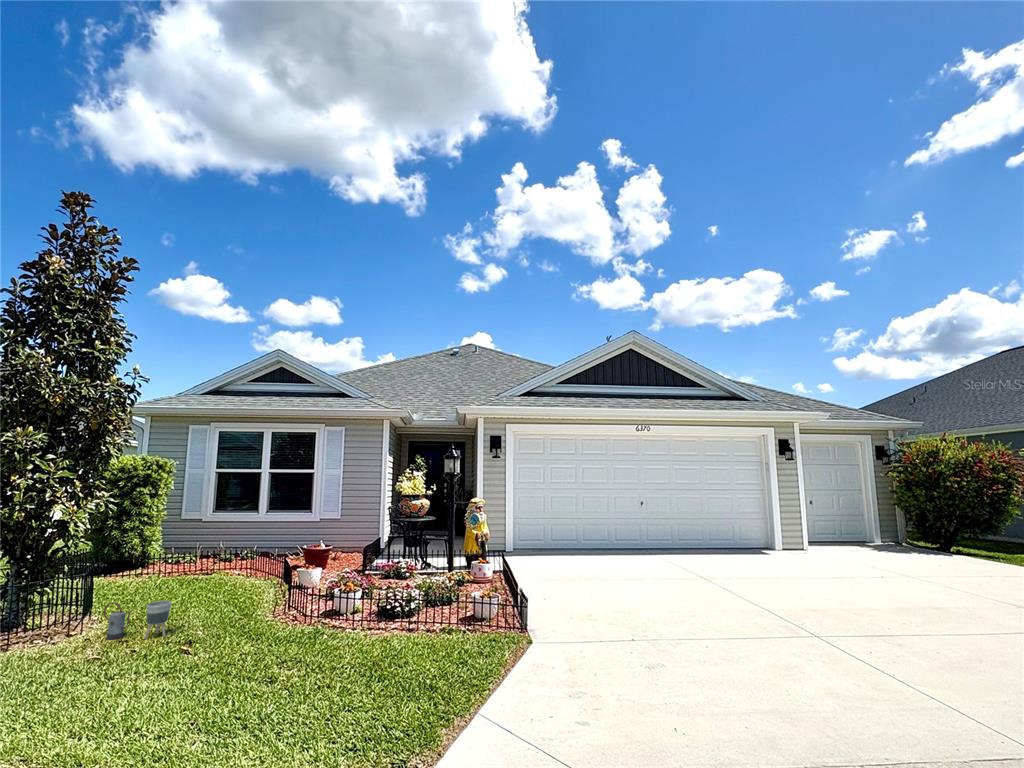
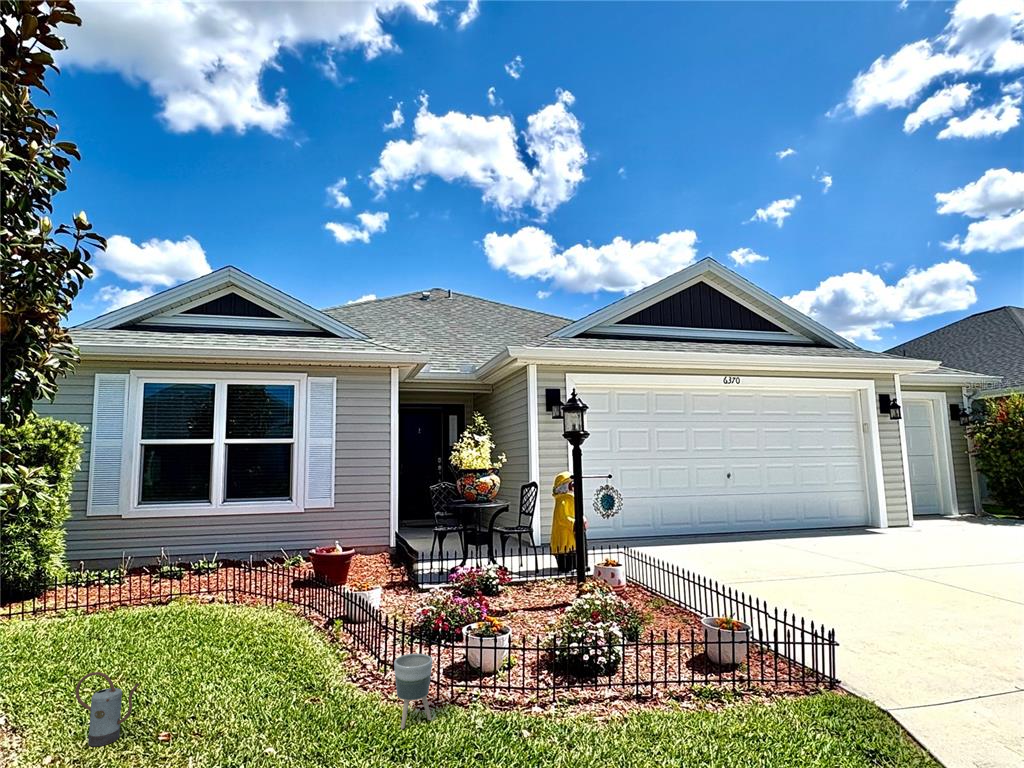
planter: present [144,601,172,639] -> present [394,654,432,729]

